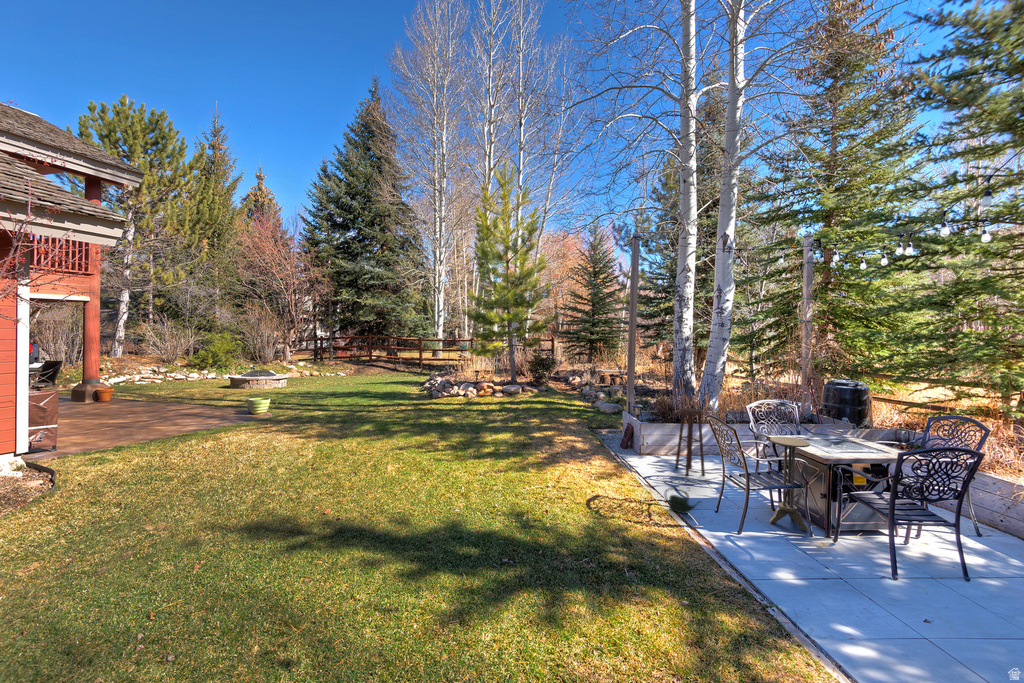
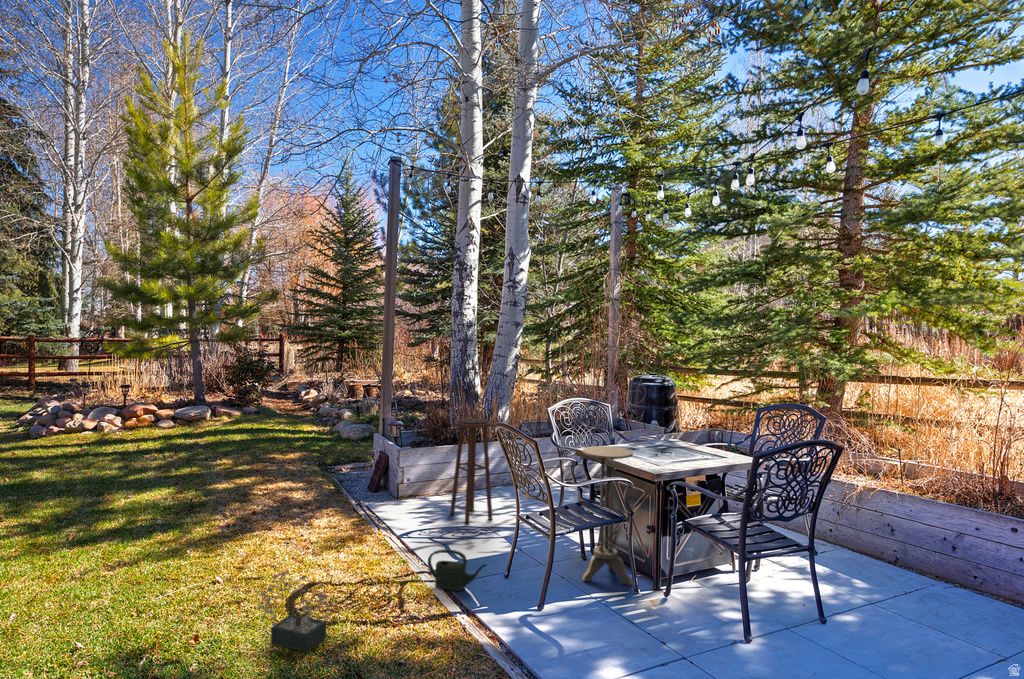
decorative plant: none [577,486,616,529] -> present [256,570,335,652]

